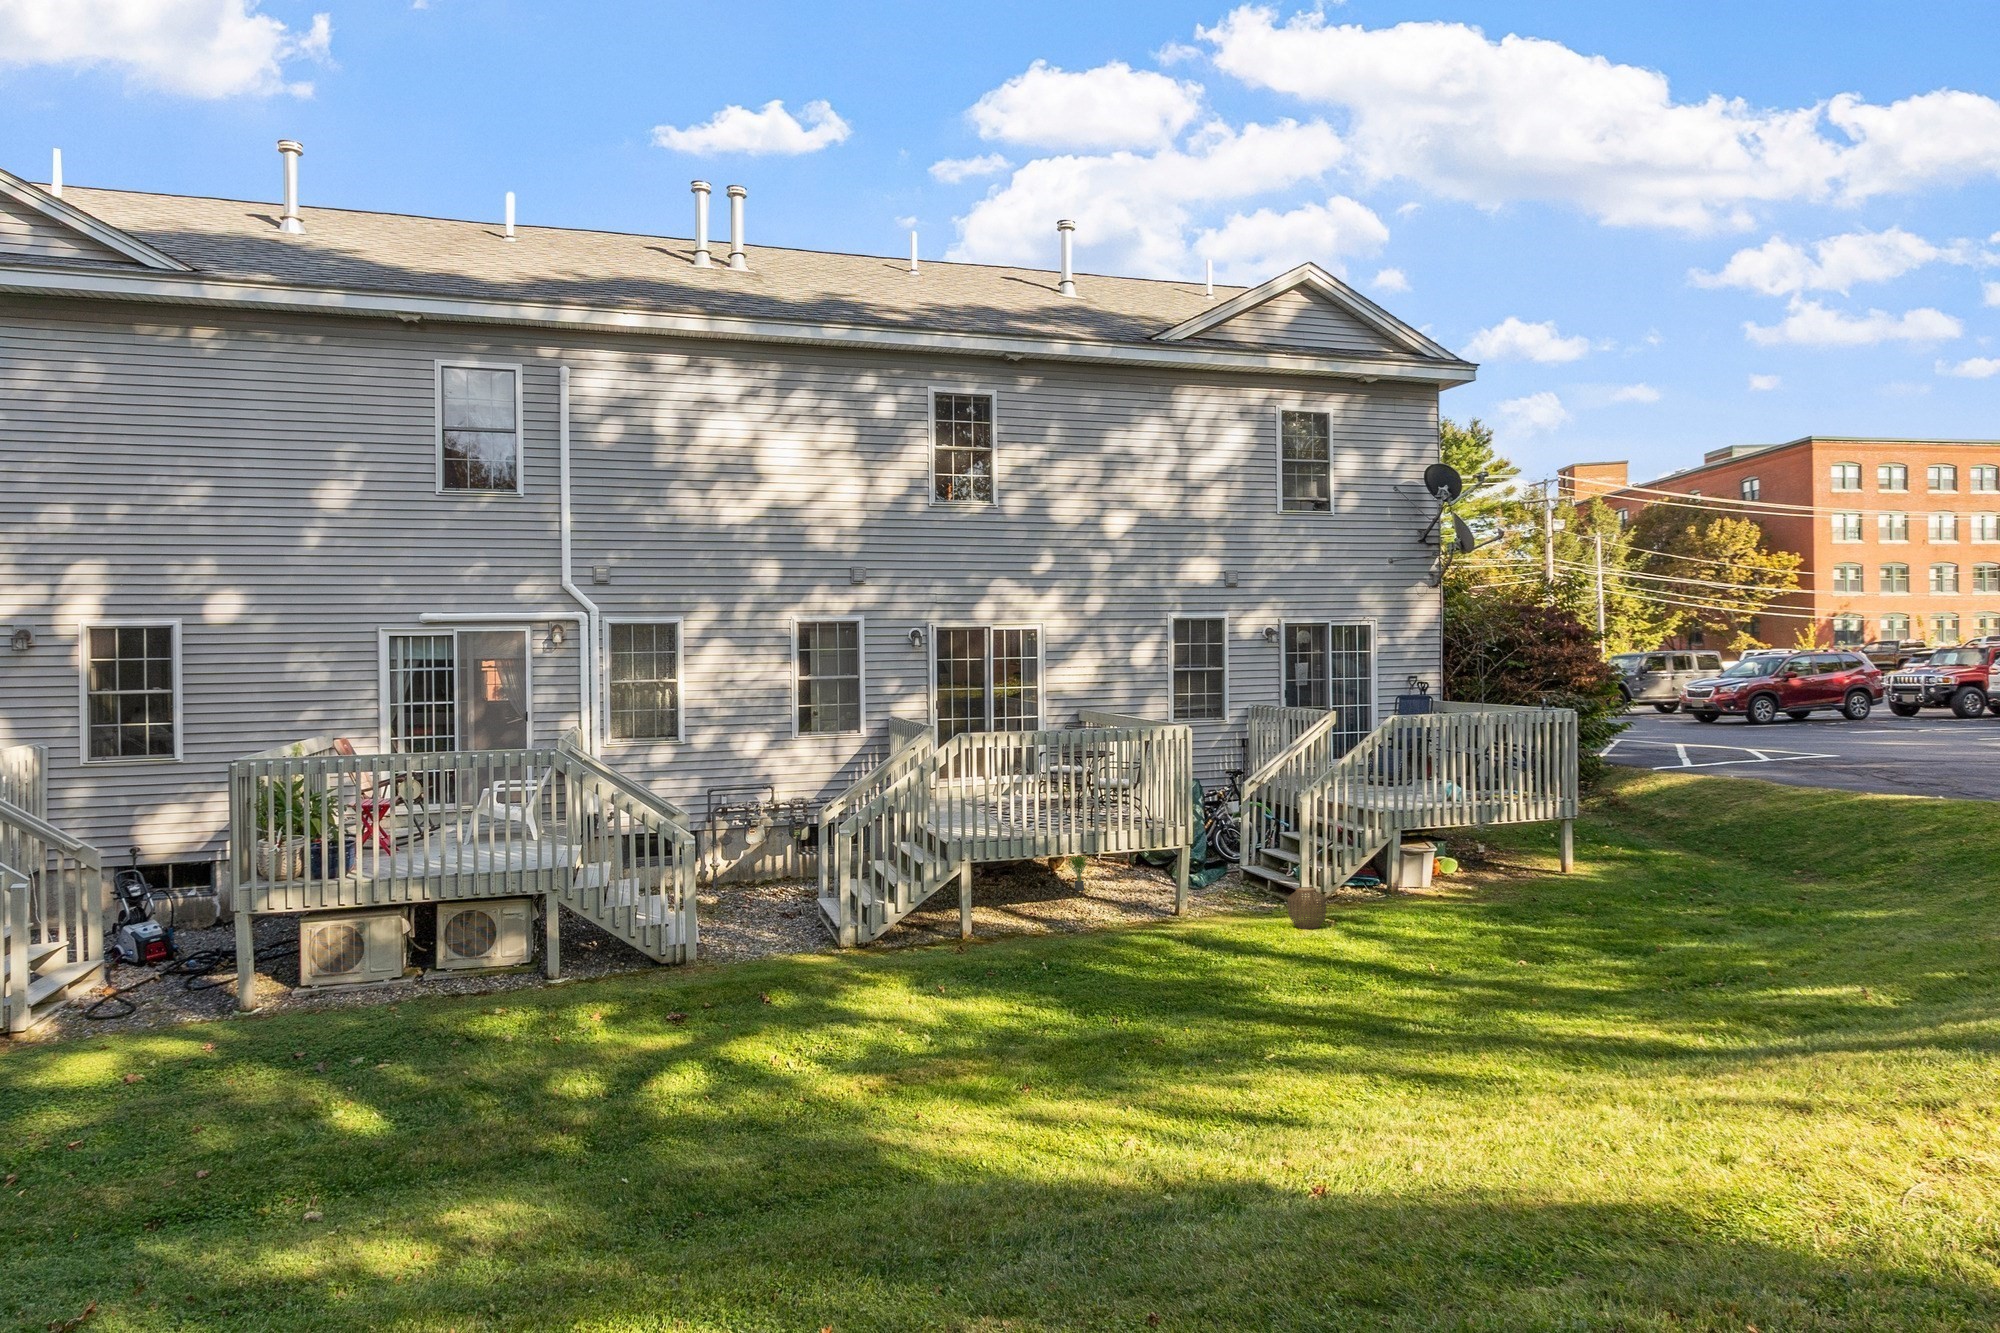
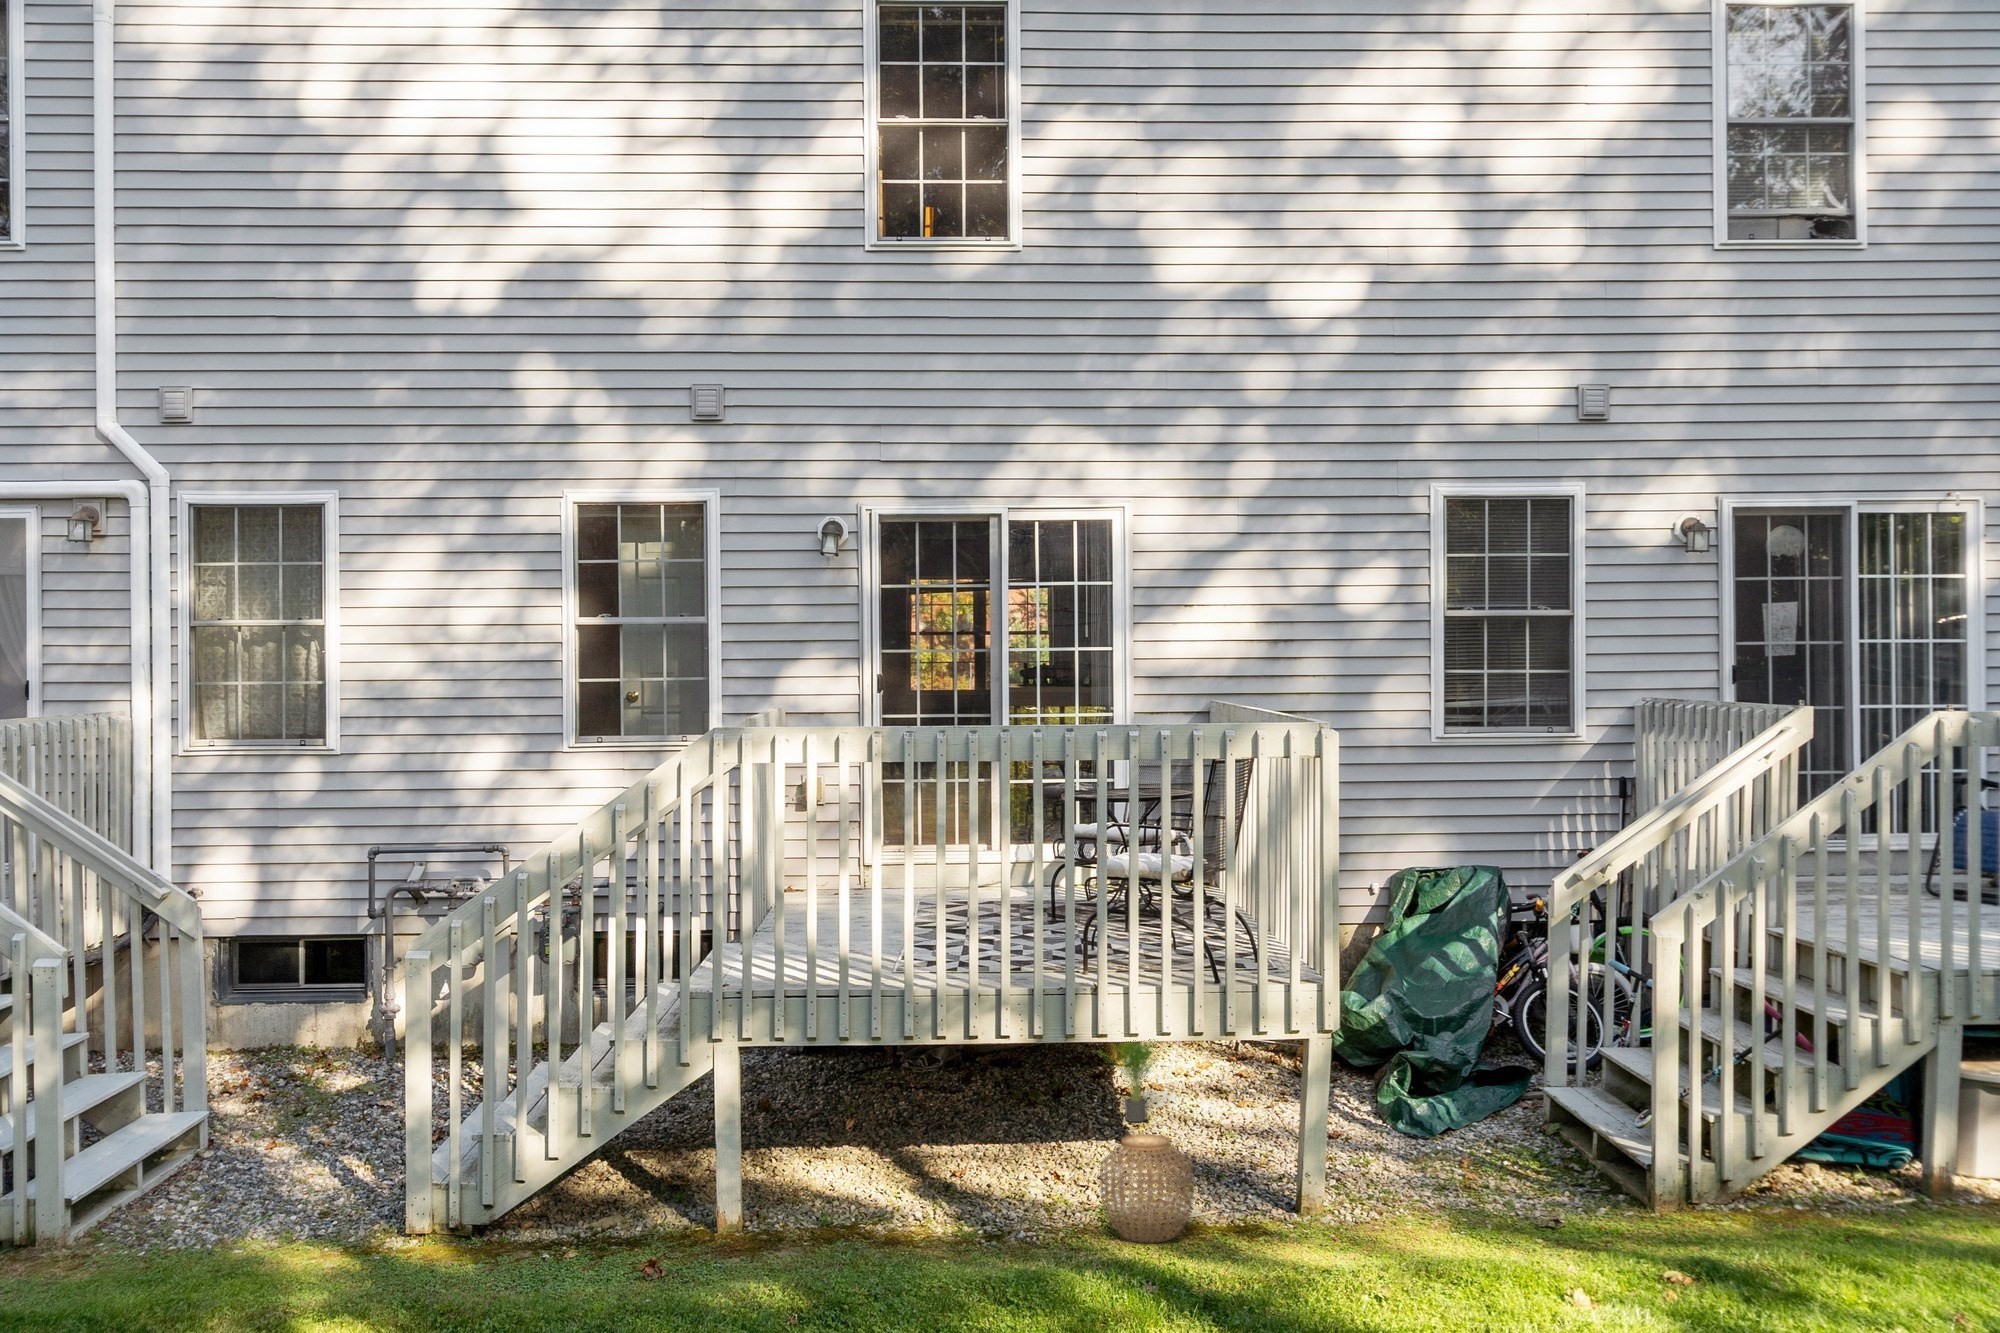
woven basket: present [1288,887,1326,929] -> present [1100,1134,1194,1242]

